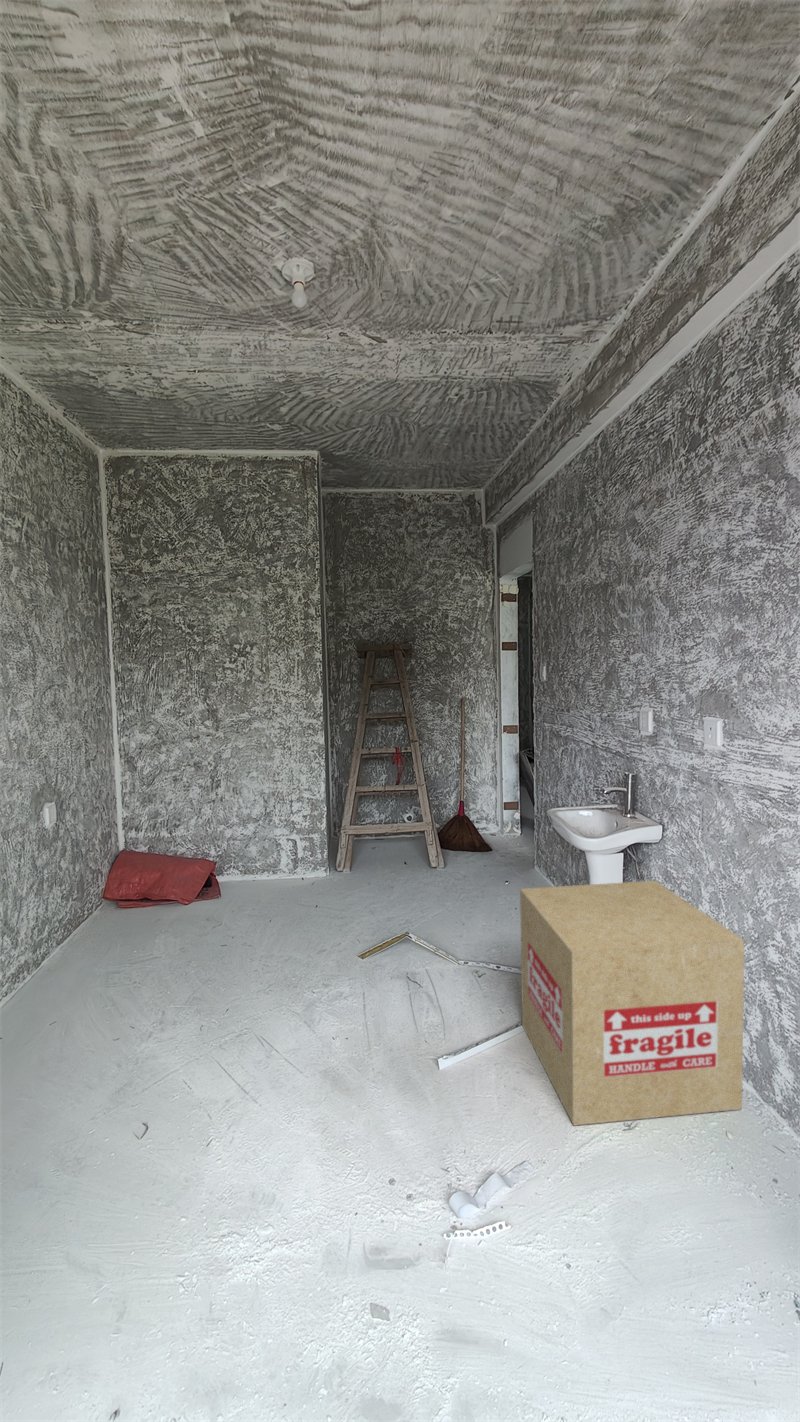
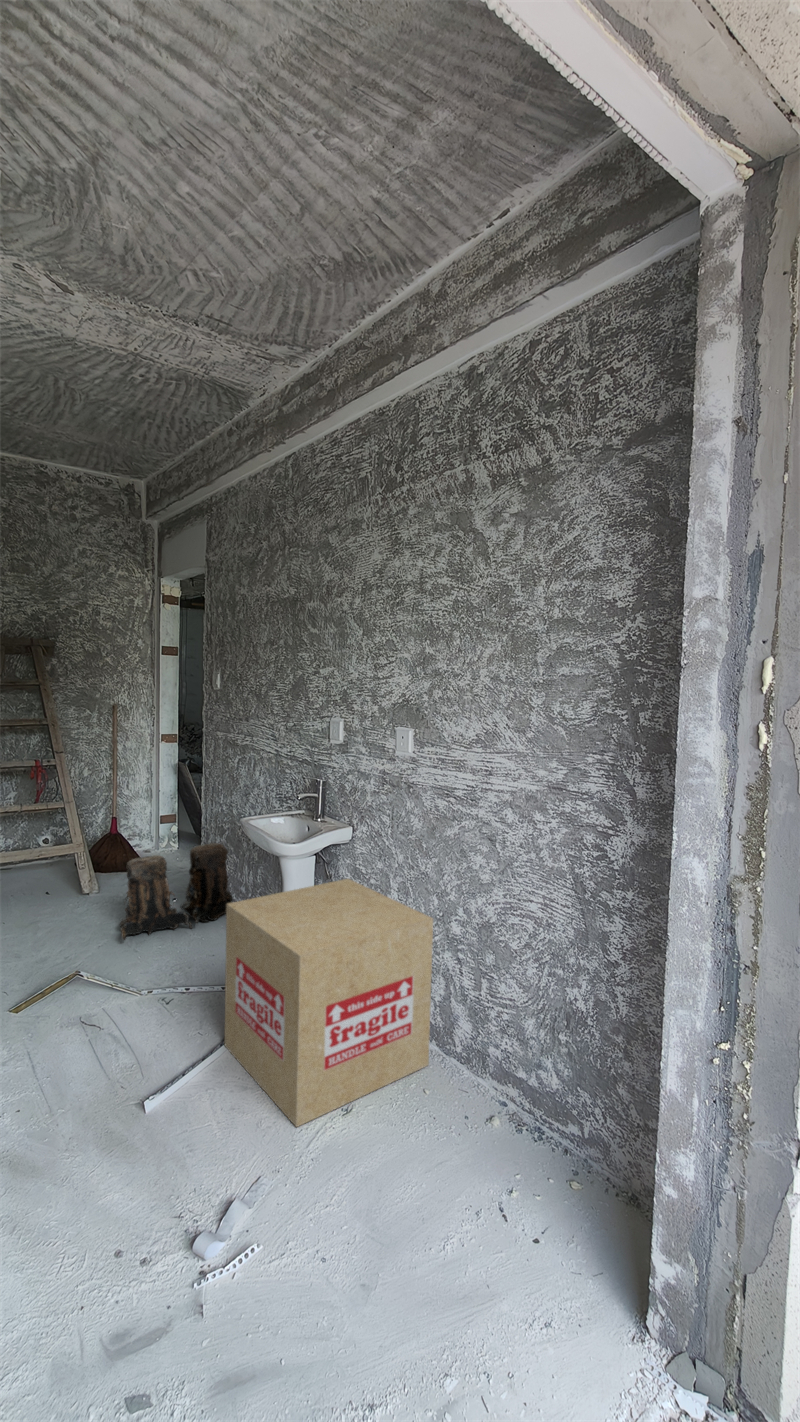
backpack: none [453,830,561,909] -> present [119,843,233,940]

